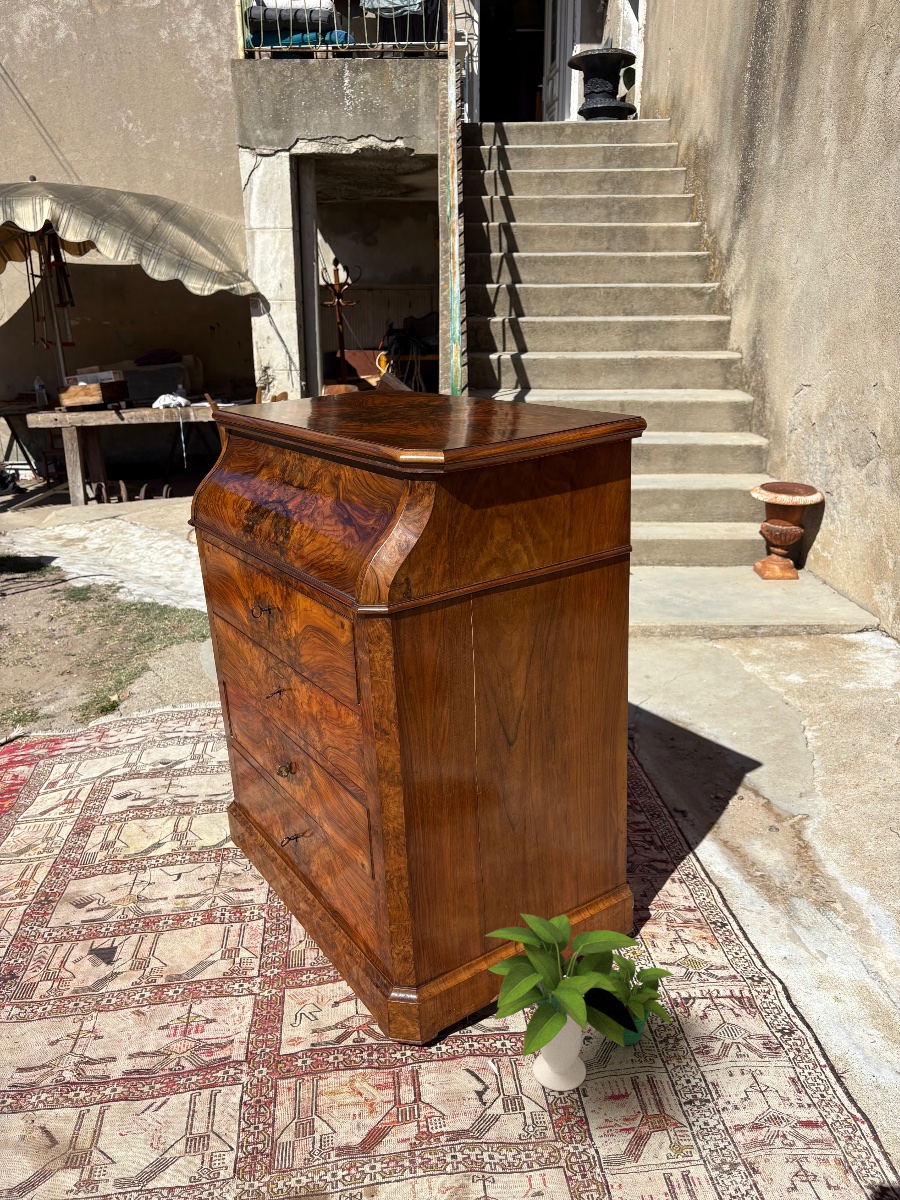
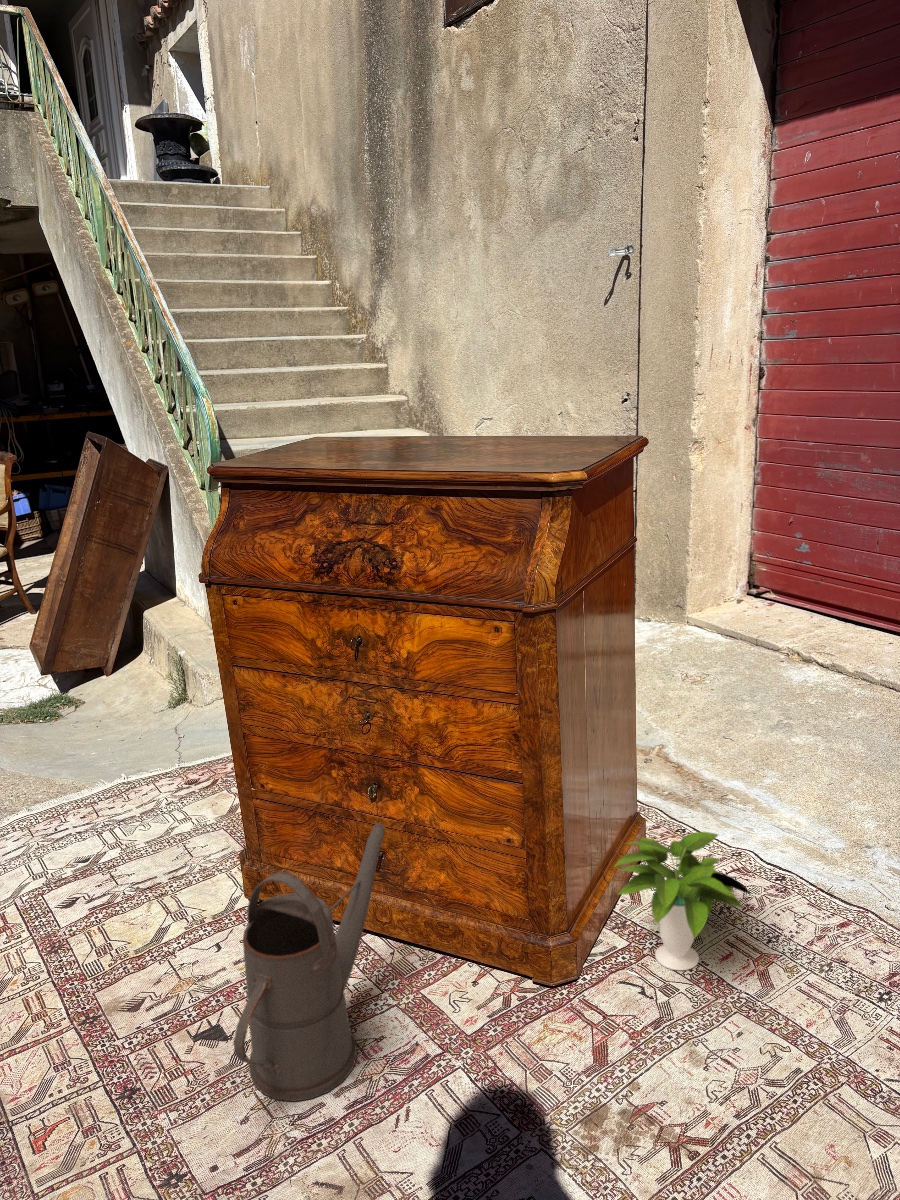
watering can: none [36,804,288,1049] -> present [234,823,385,1101]

